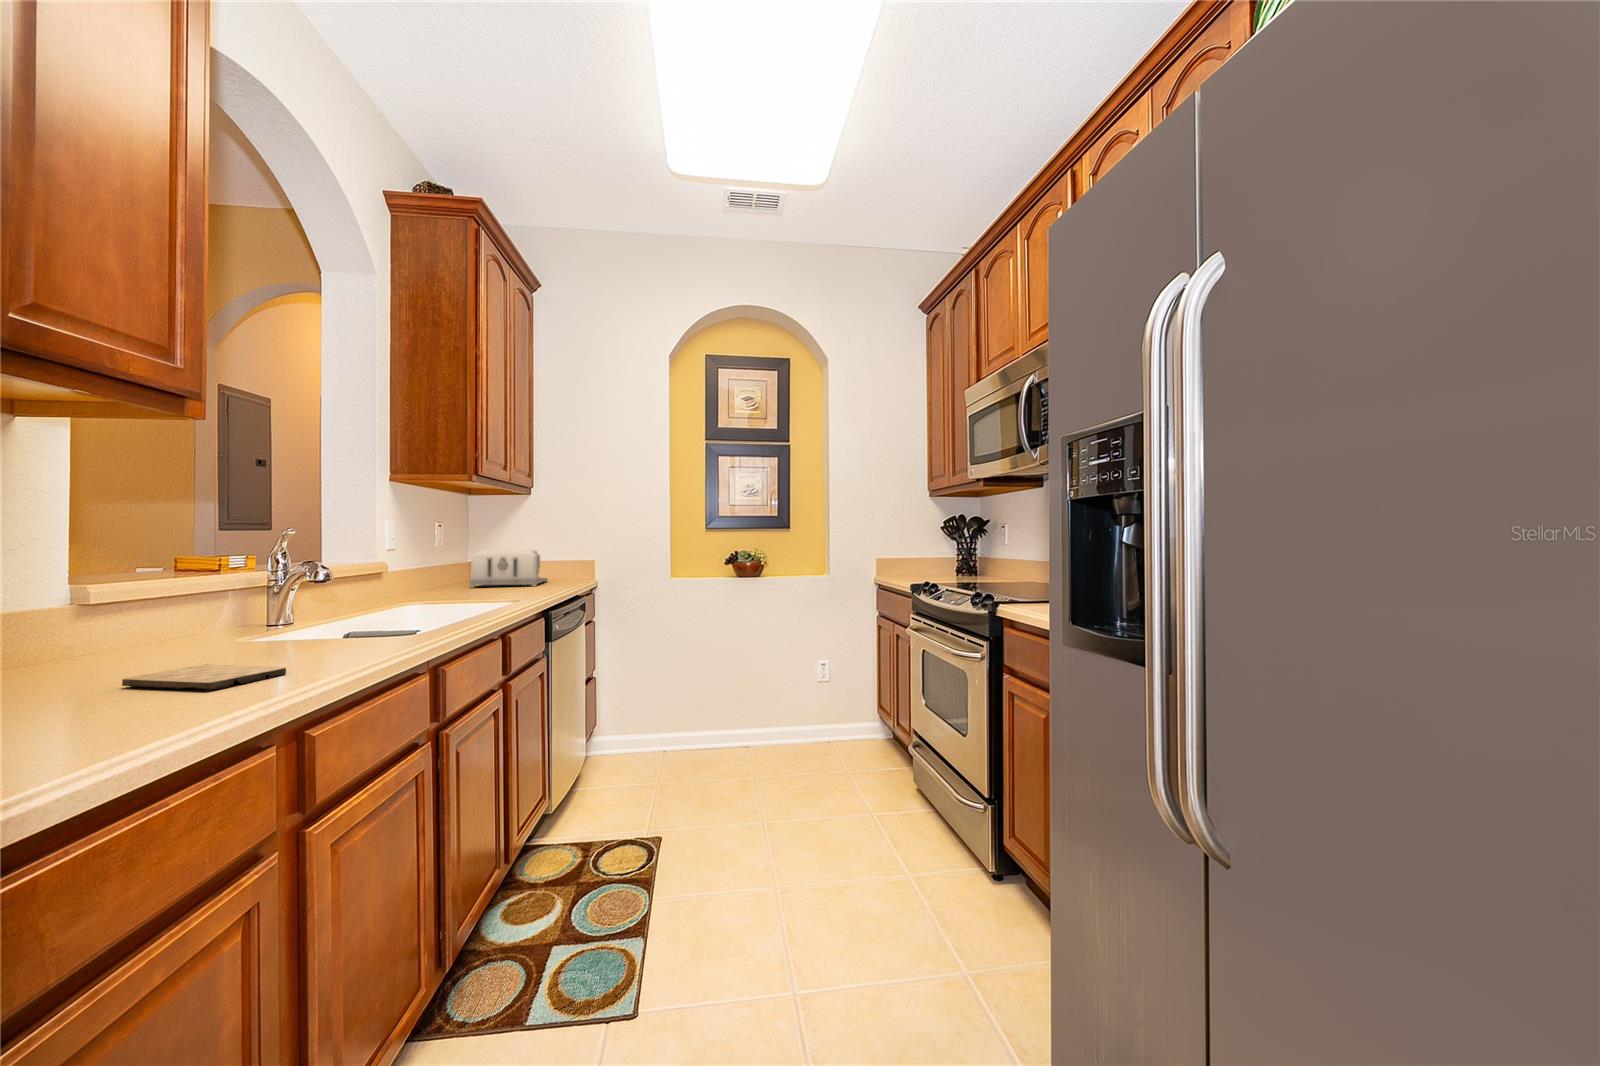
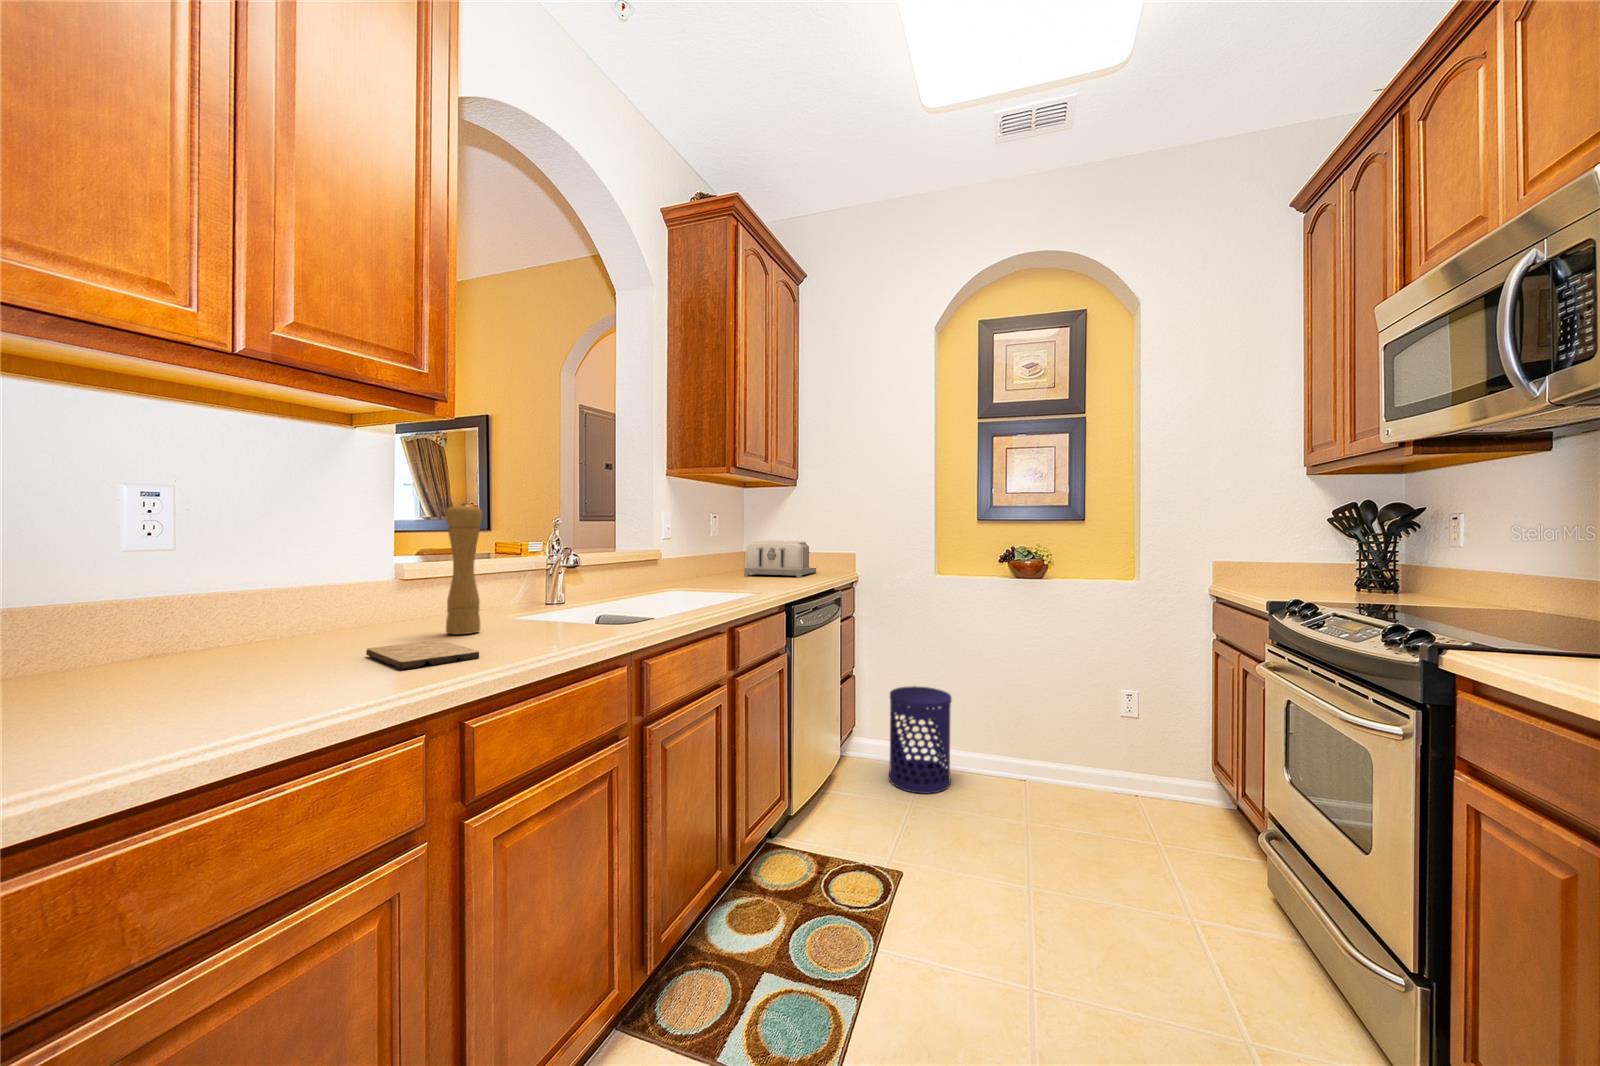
pepper mill: none [183,515,234,661] -> present [445,504,483,634]
waste bin: none [631,681,688,777] -> present [889,686,952,794]

